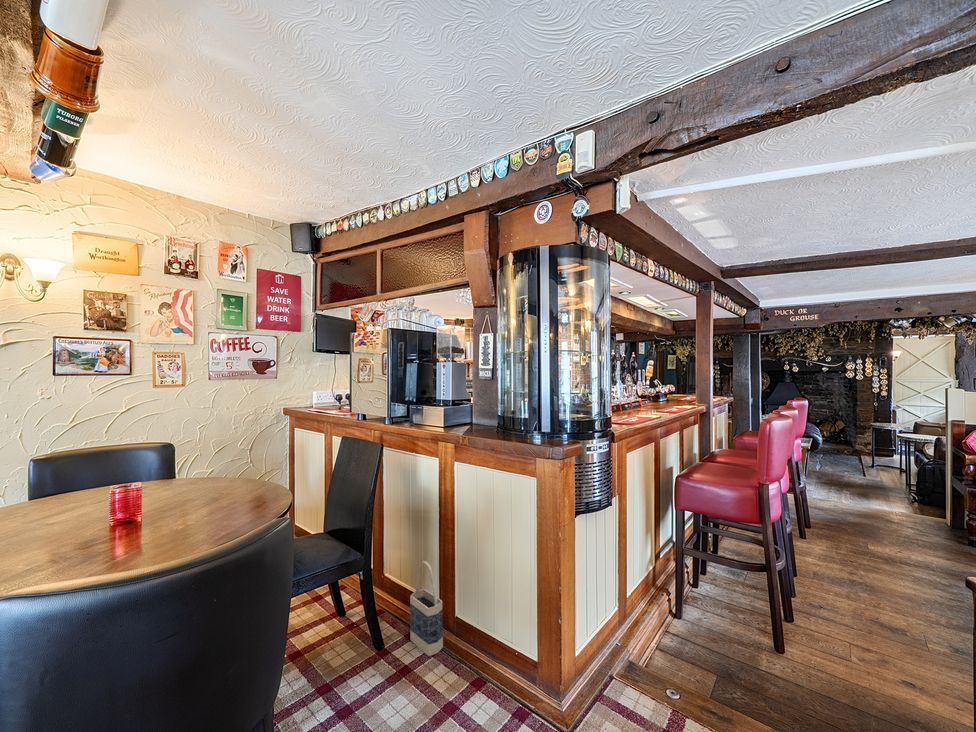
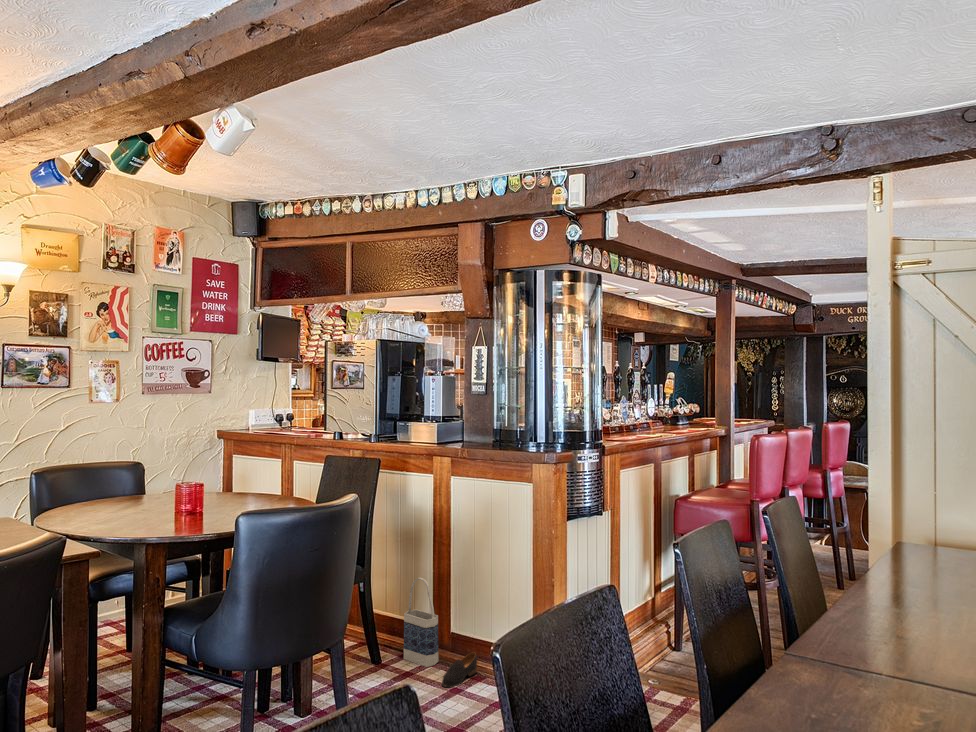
shoe: none [435,648,478,701] -> present [442,653,477,687]

